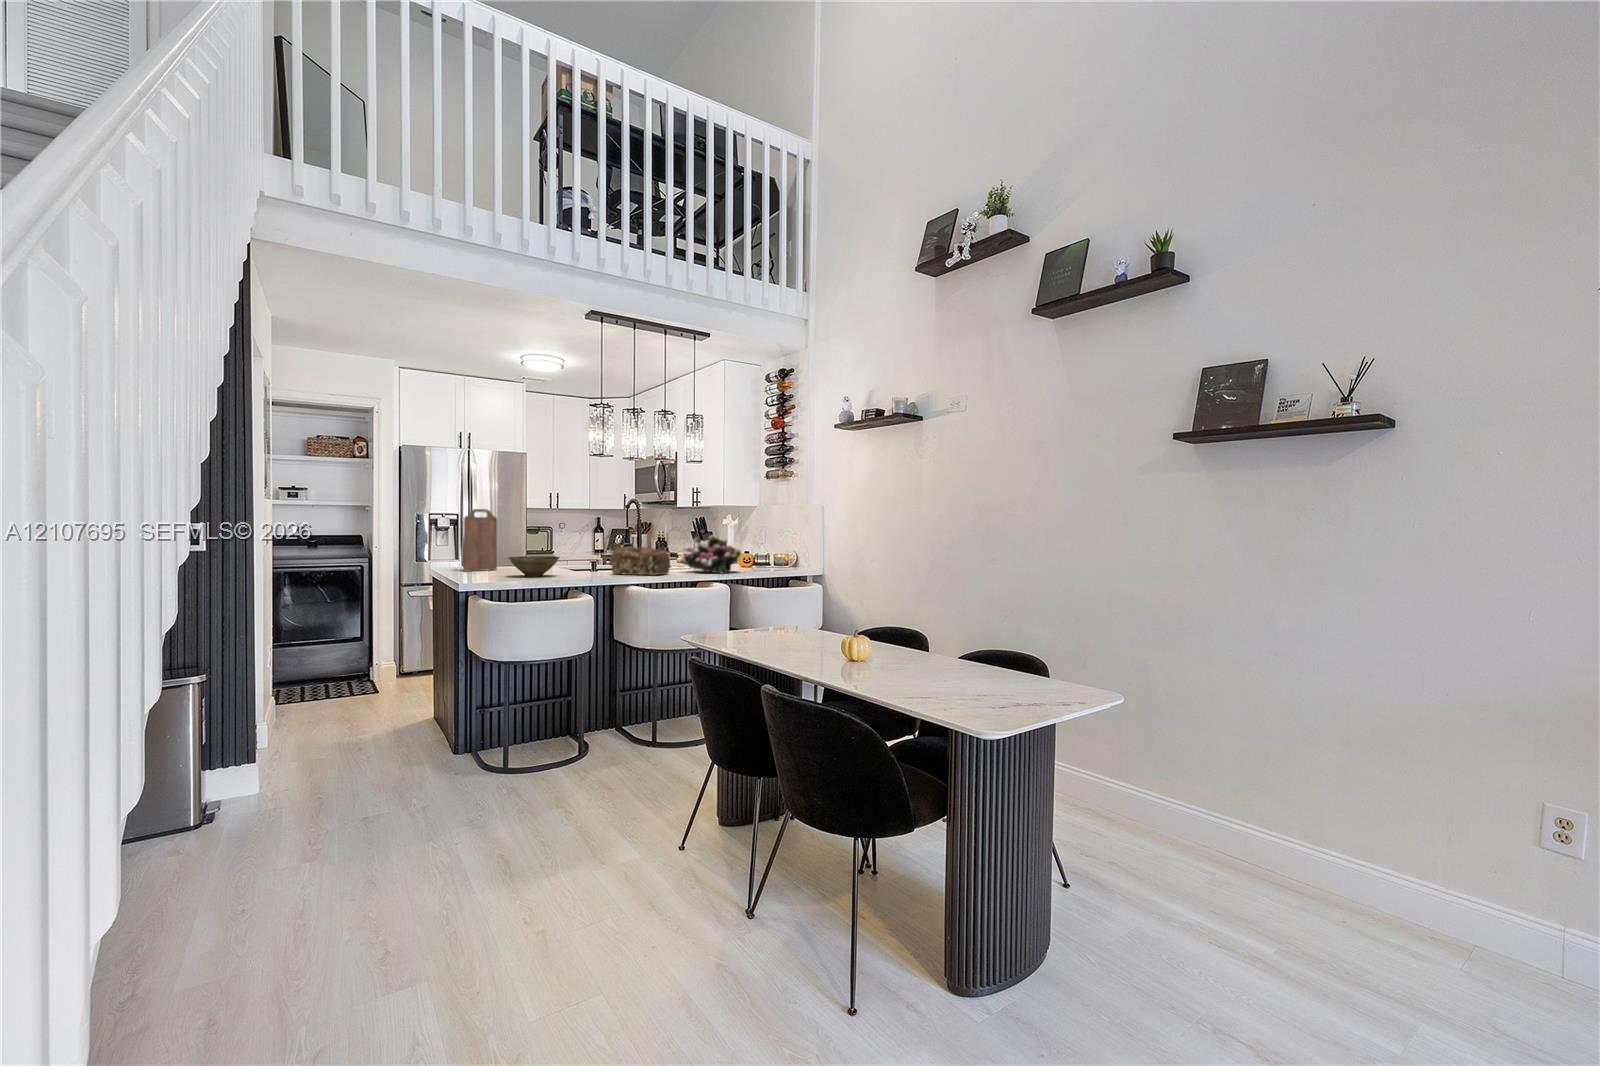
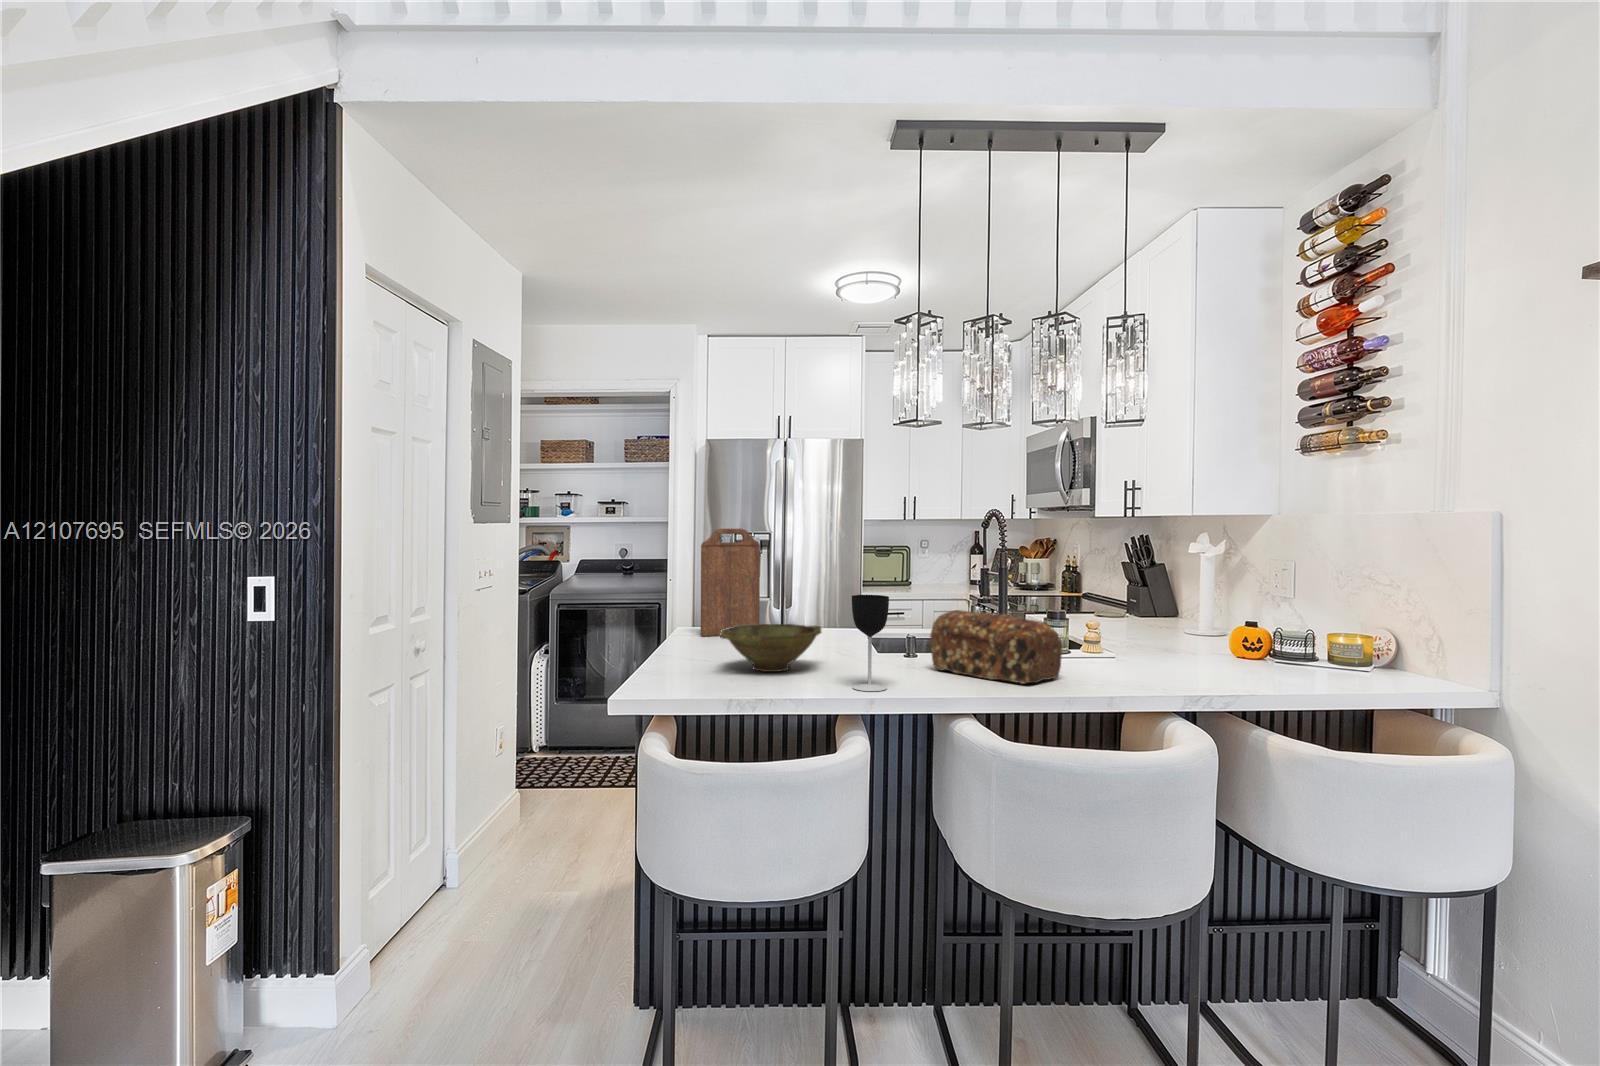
flower arrangement: present [678,535,741,574] -> none [1083,584,1248,684]
wine glass: none [583,537,600,578] -> present [852,595,889,691]

